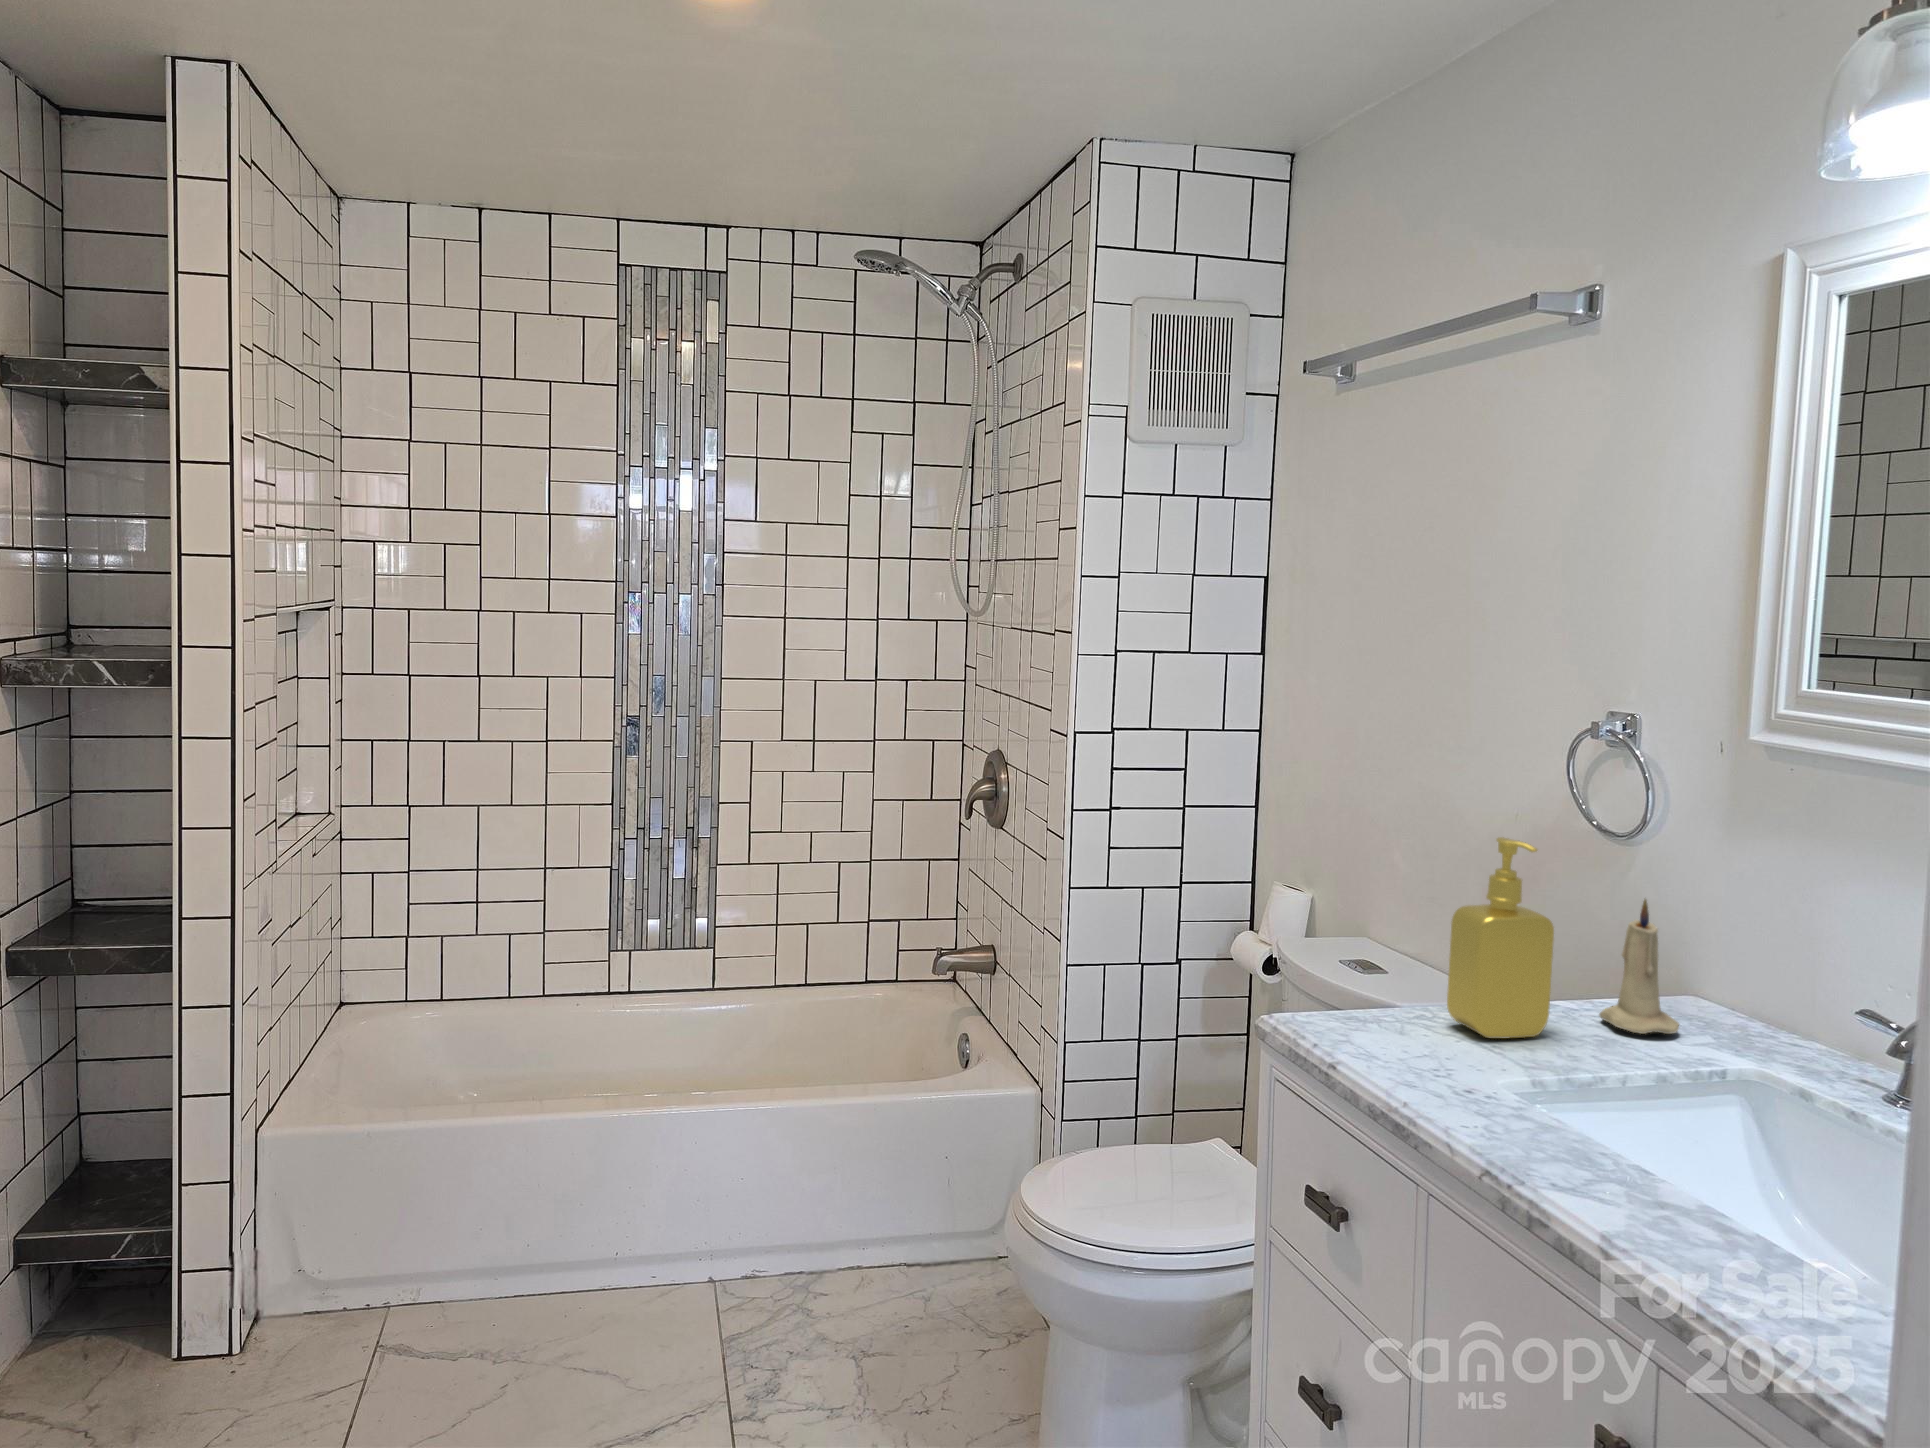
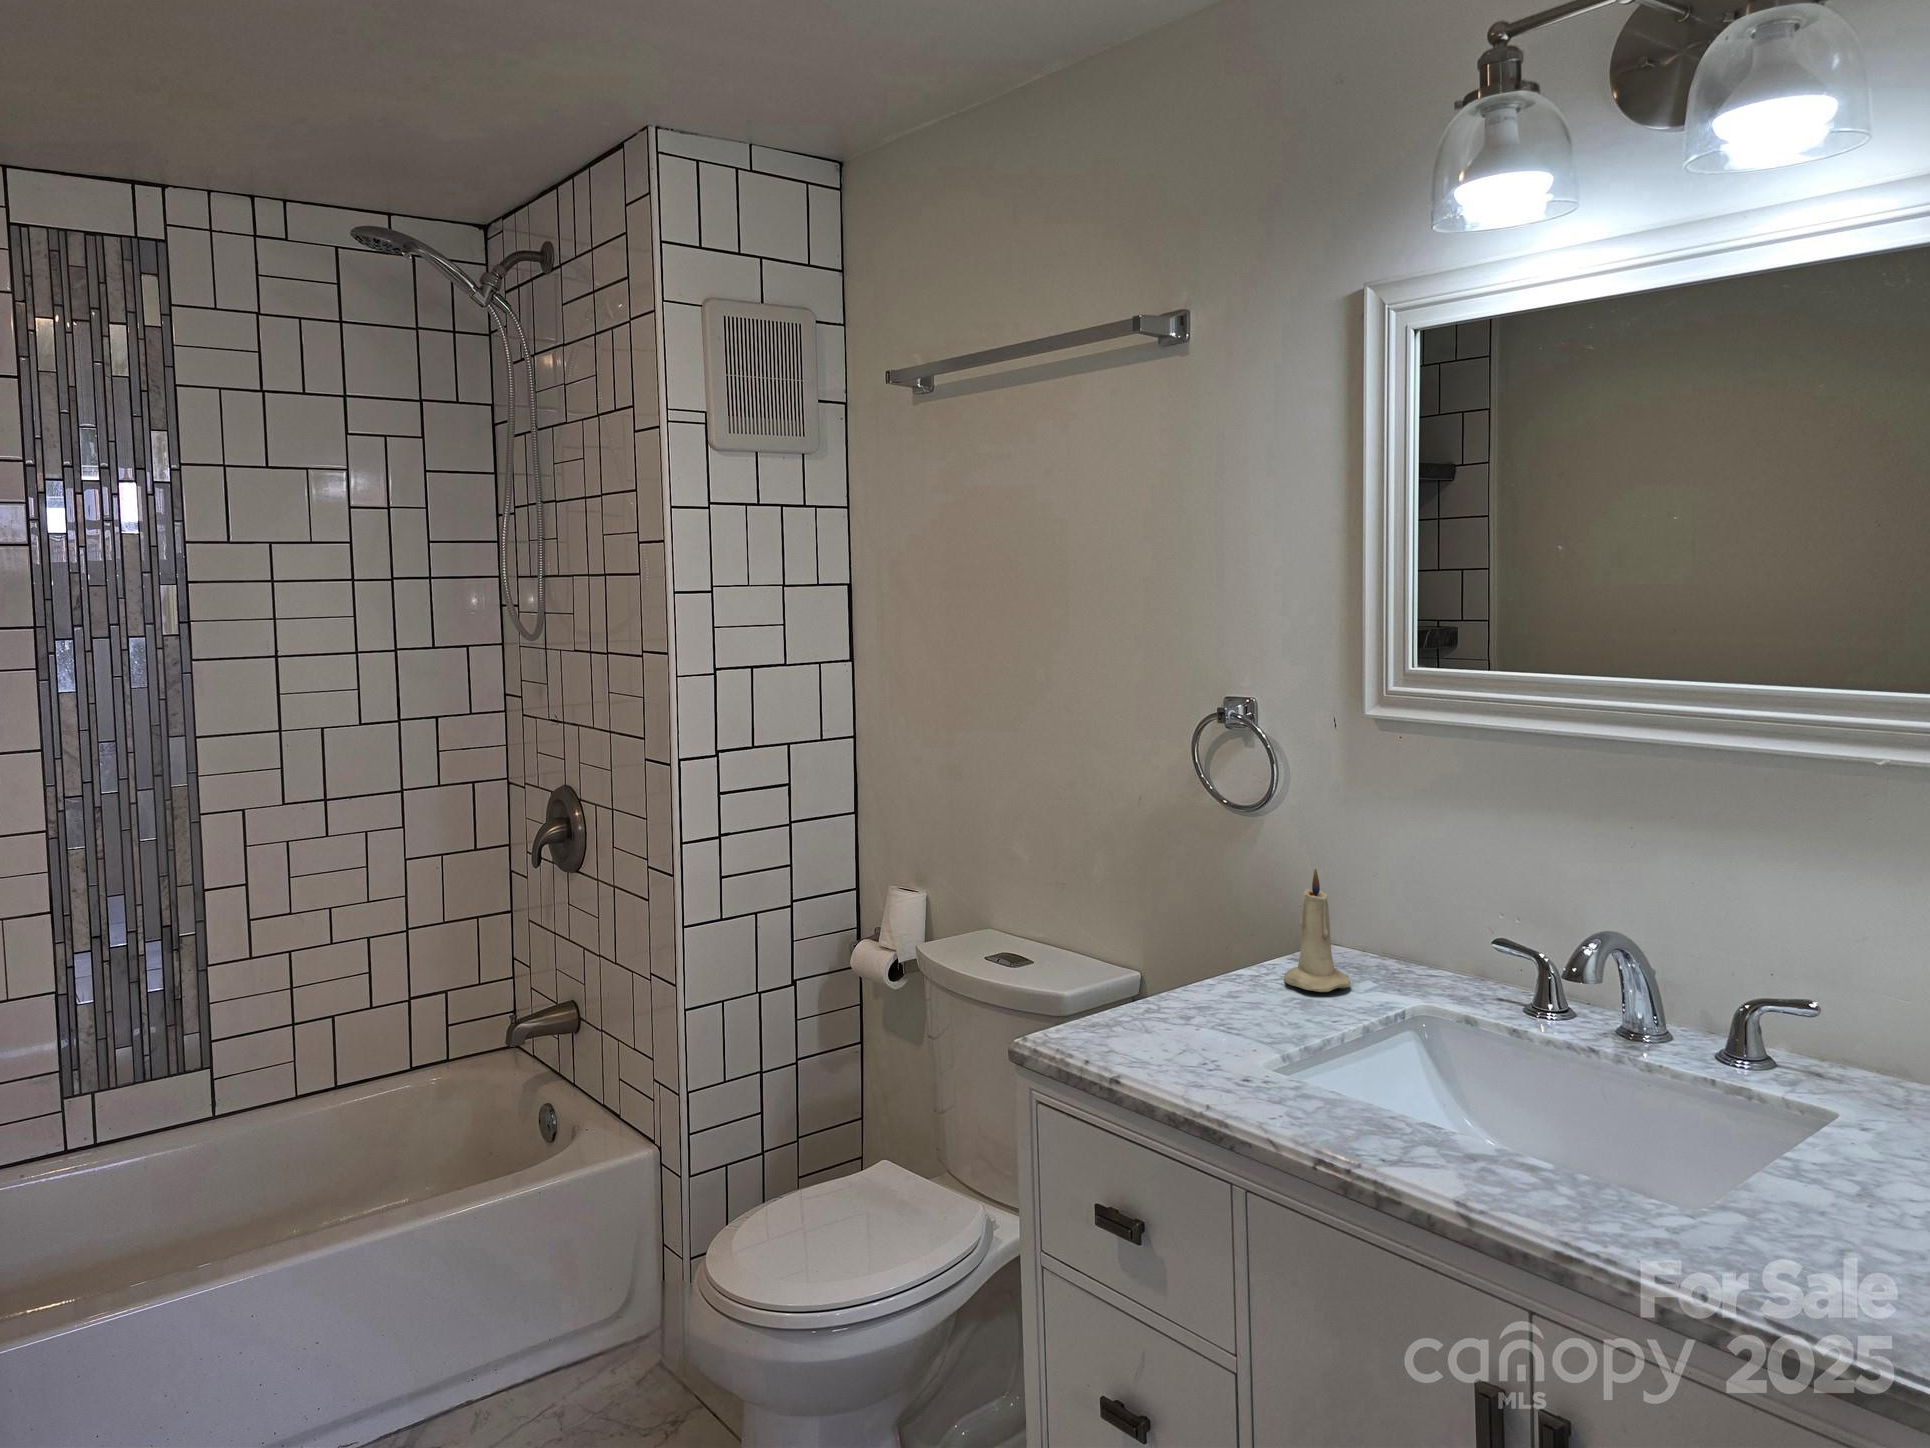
soap dispenser: present [1447,837,1554,1039] -> none [1173,830,1260,1022]

